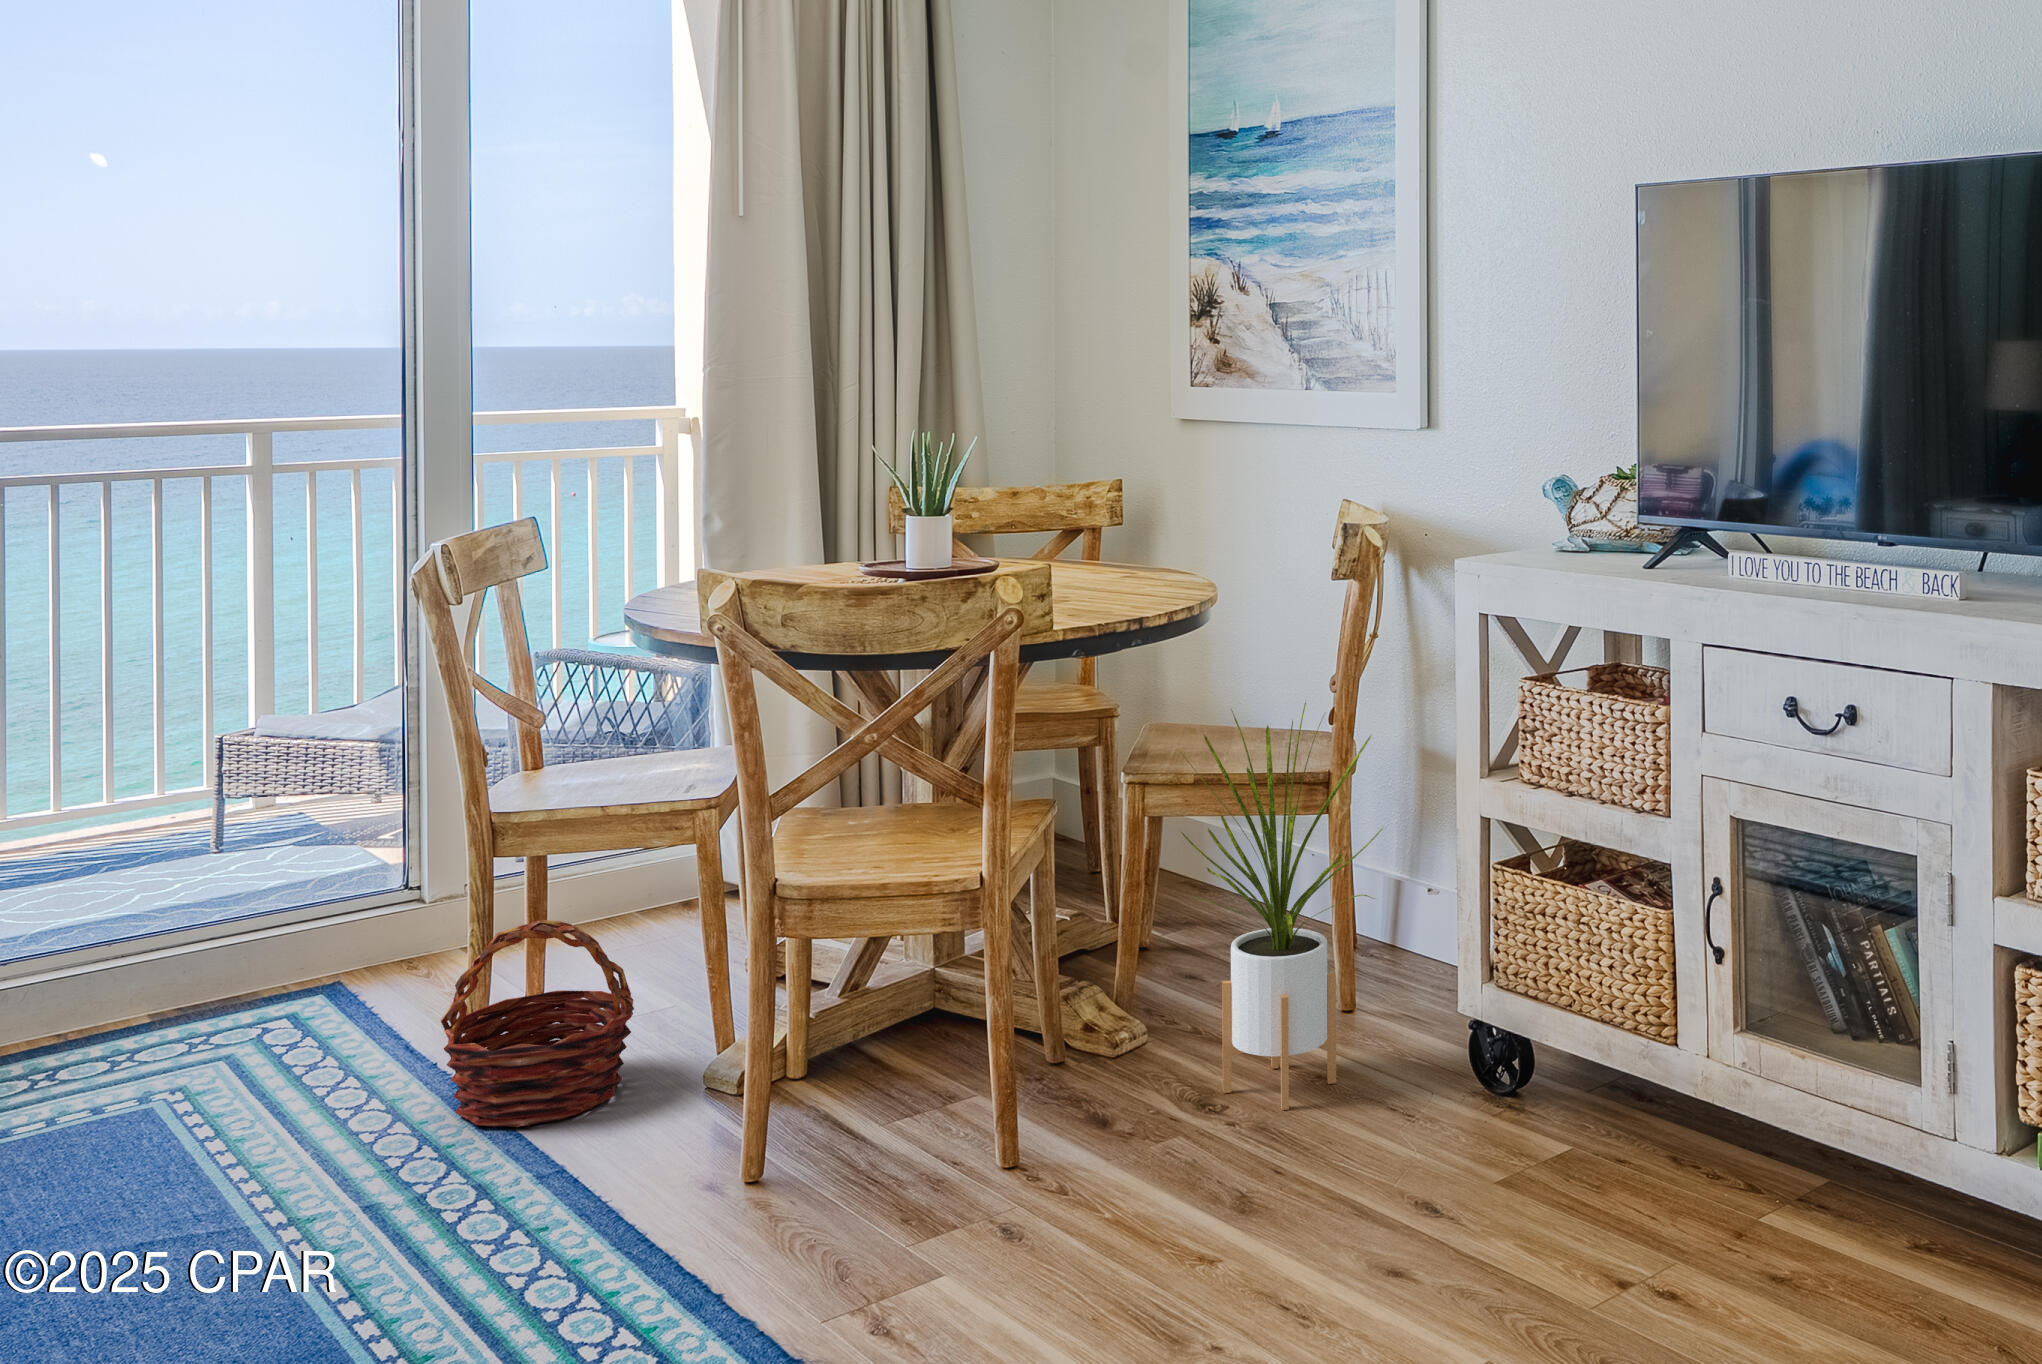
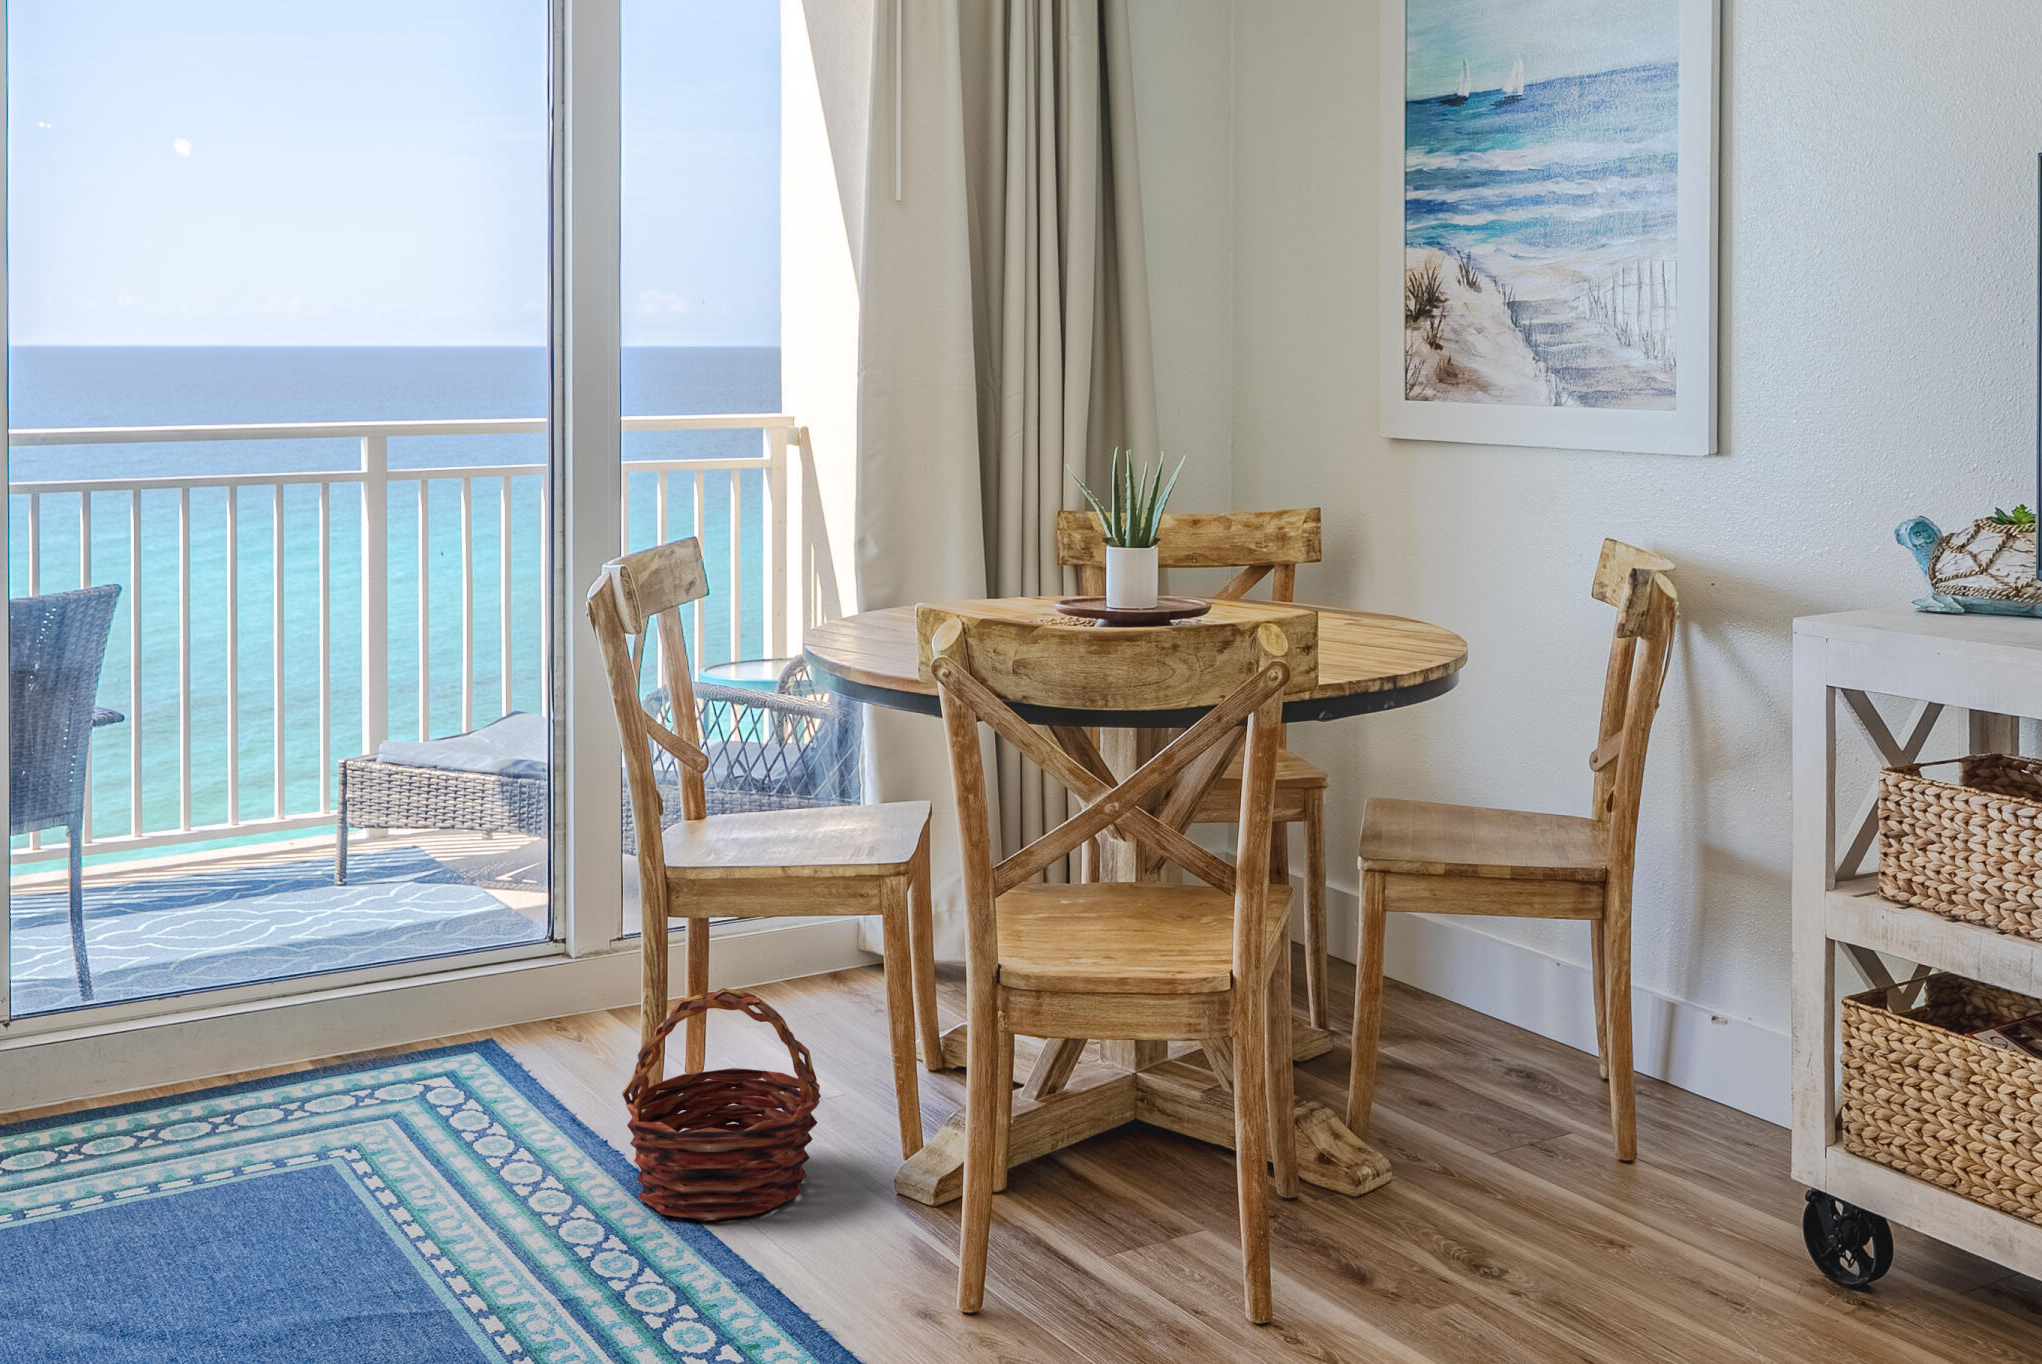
house plant: present [1180,702,1383,1110] -> none [1444,783,1697,1286]

